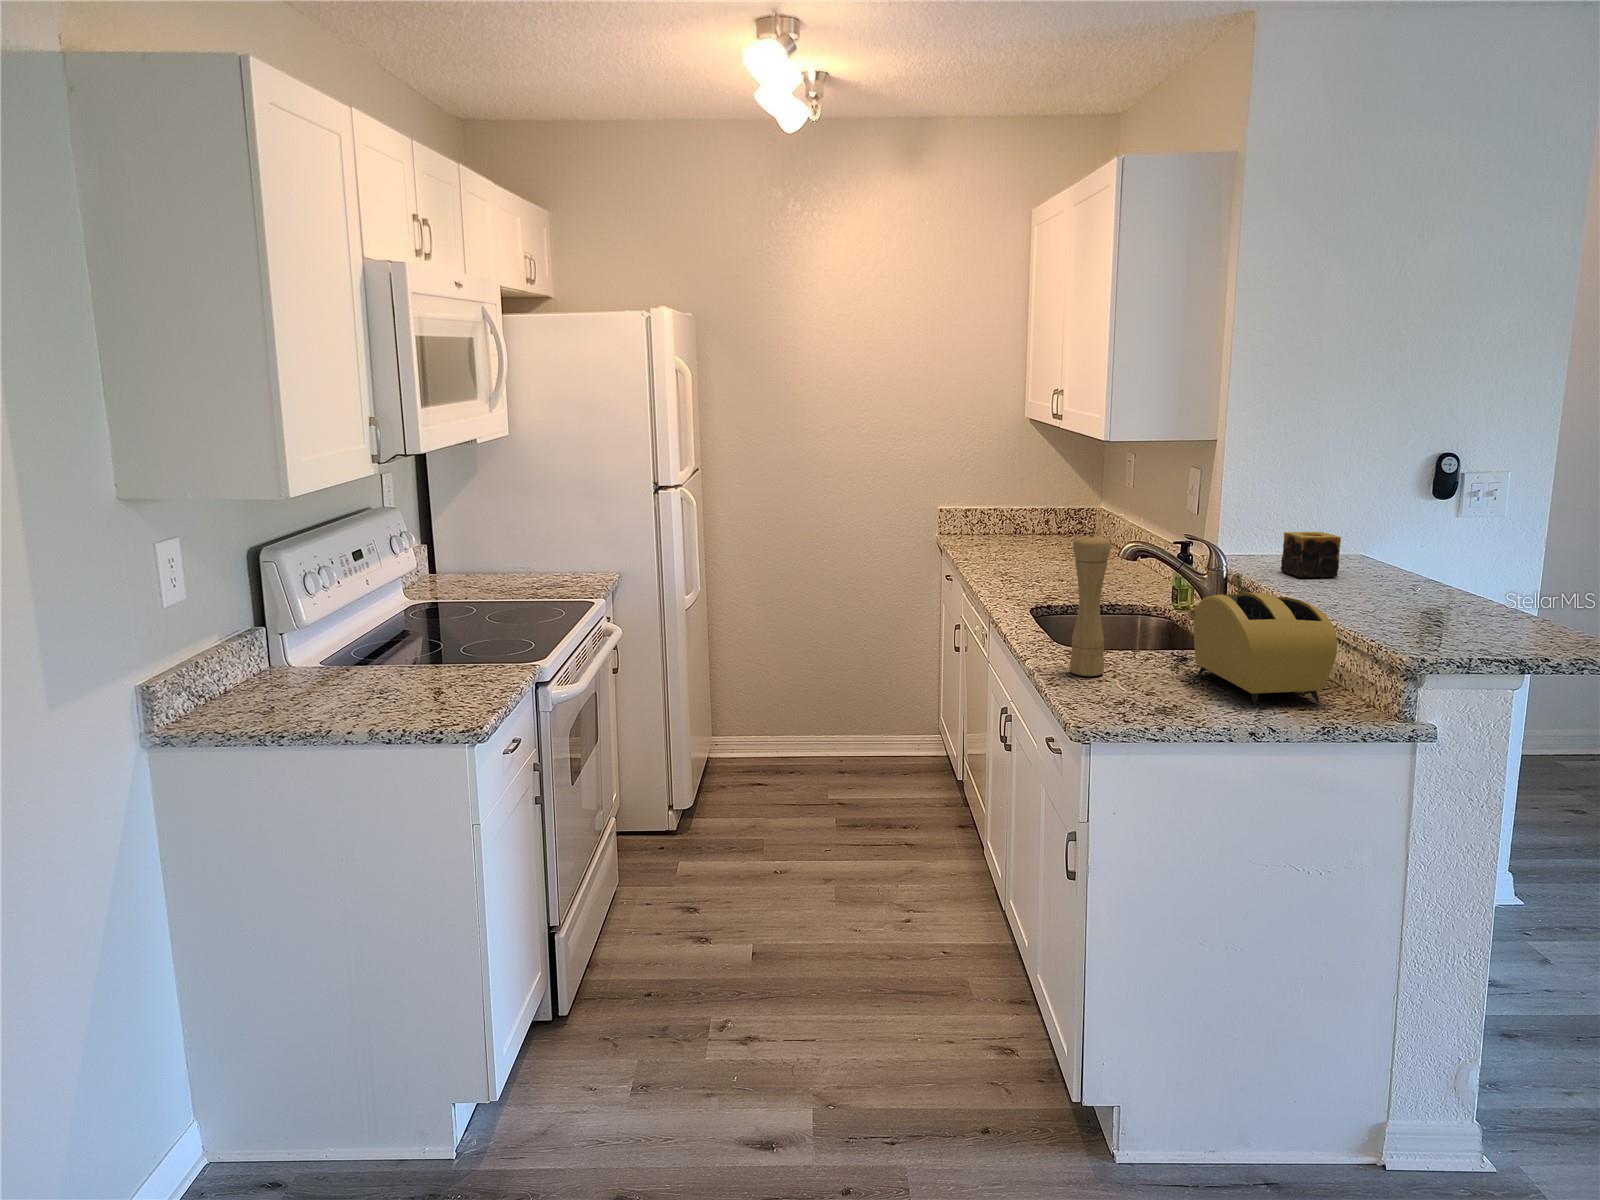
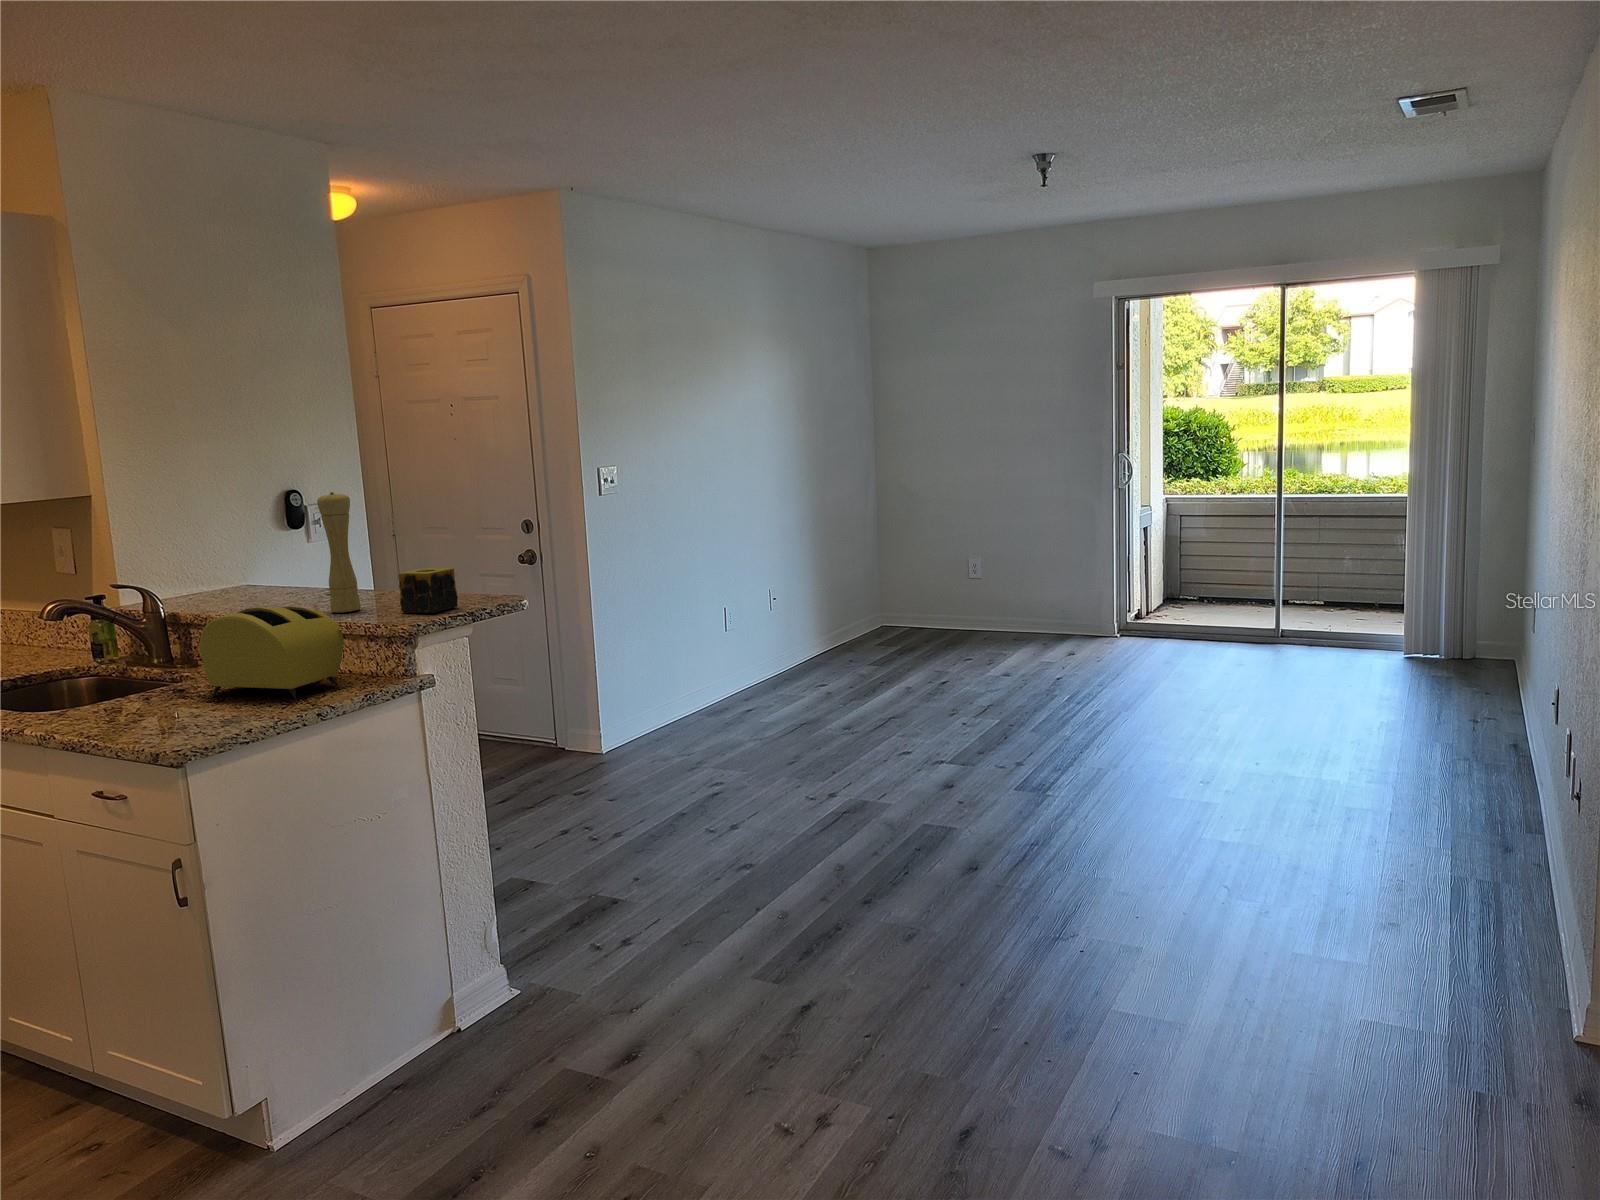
candle: present [1281,532,1341,577] -> present [398,568,458,613]
pepper mill: present [1070,534,1111,676] -> present [317,492,361,612]

